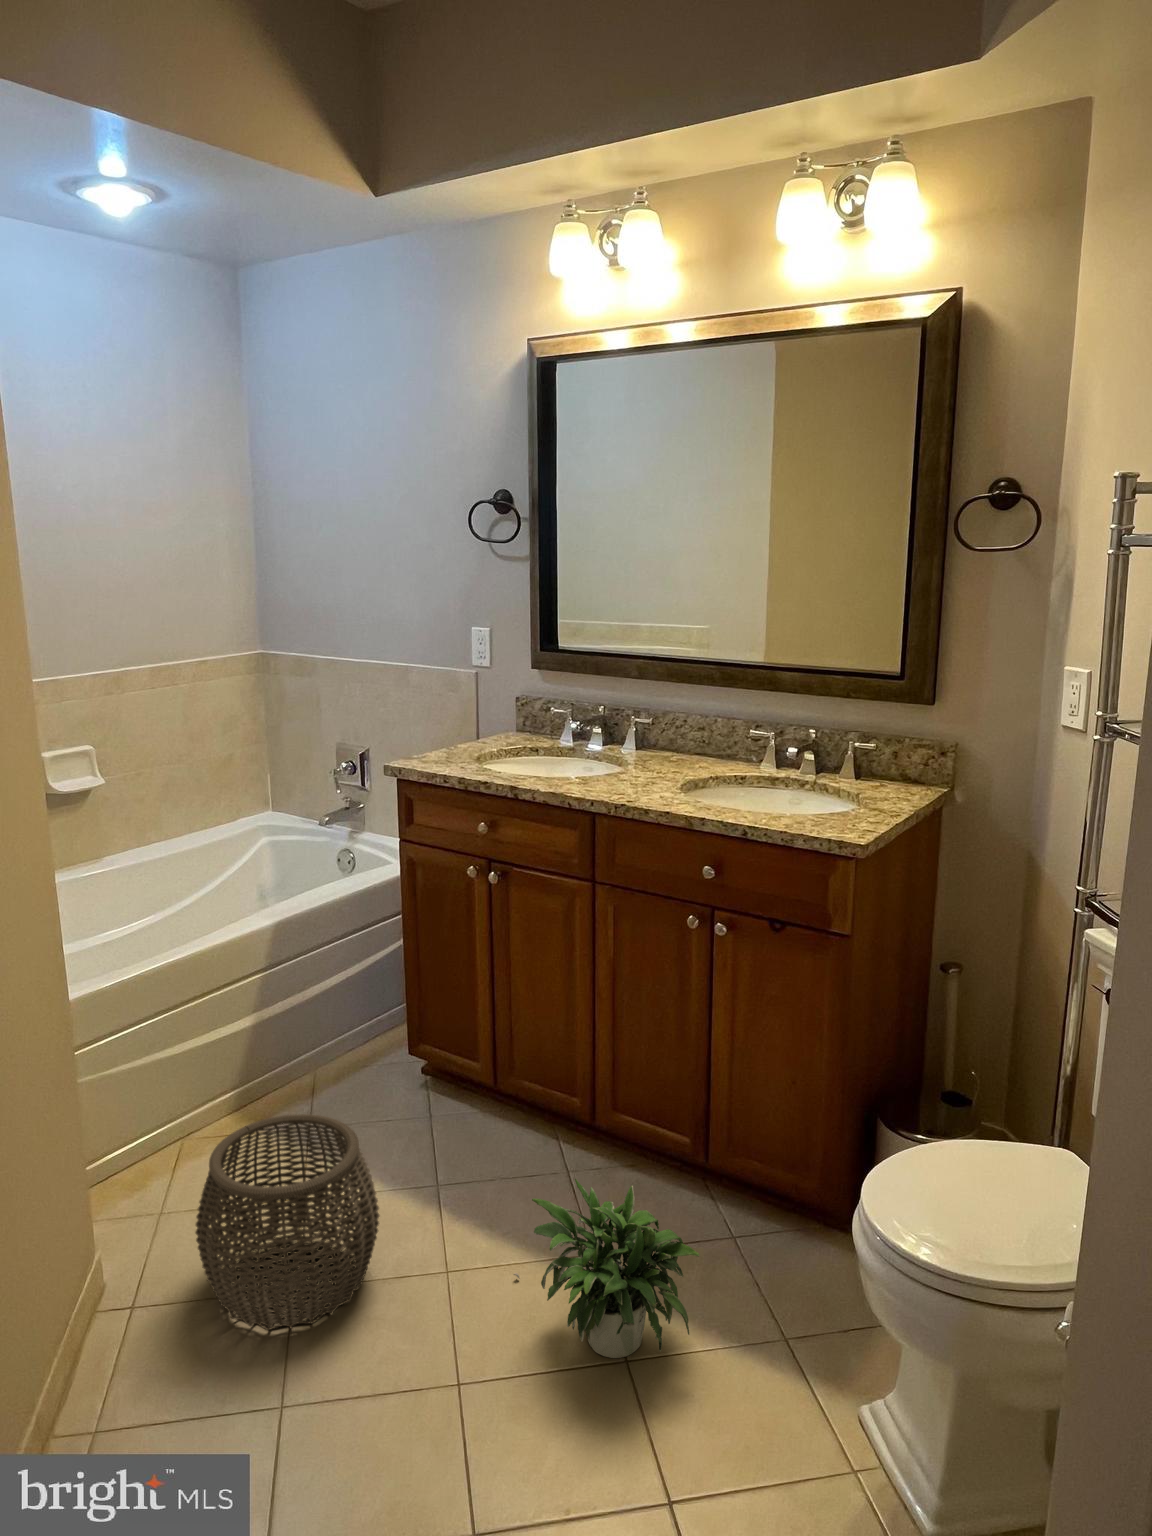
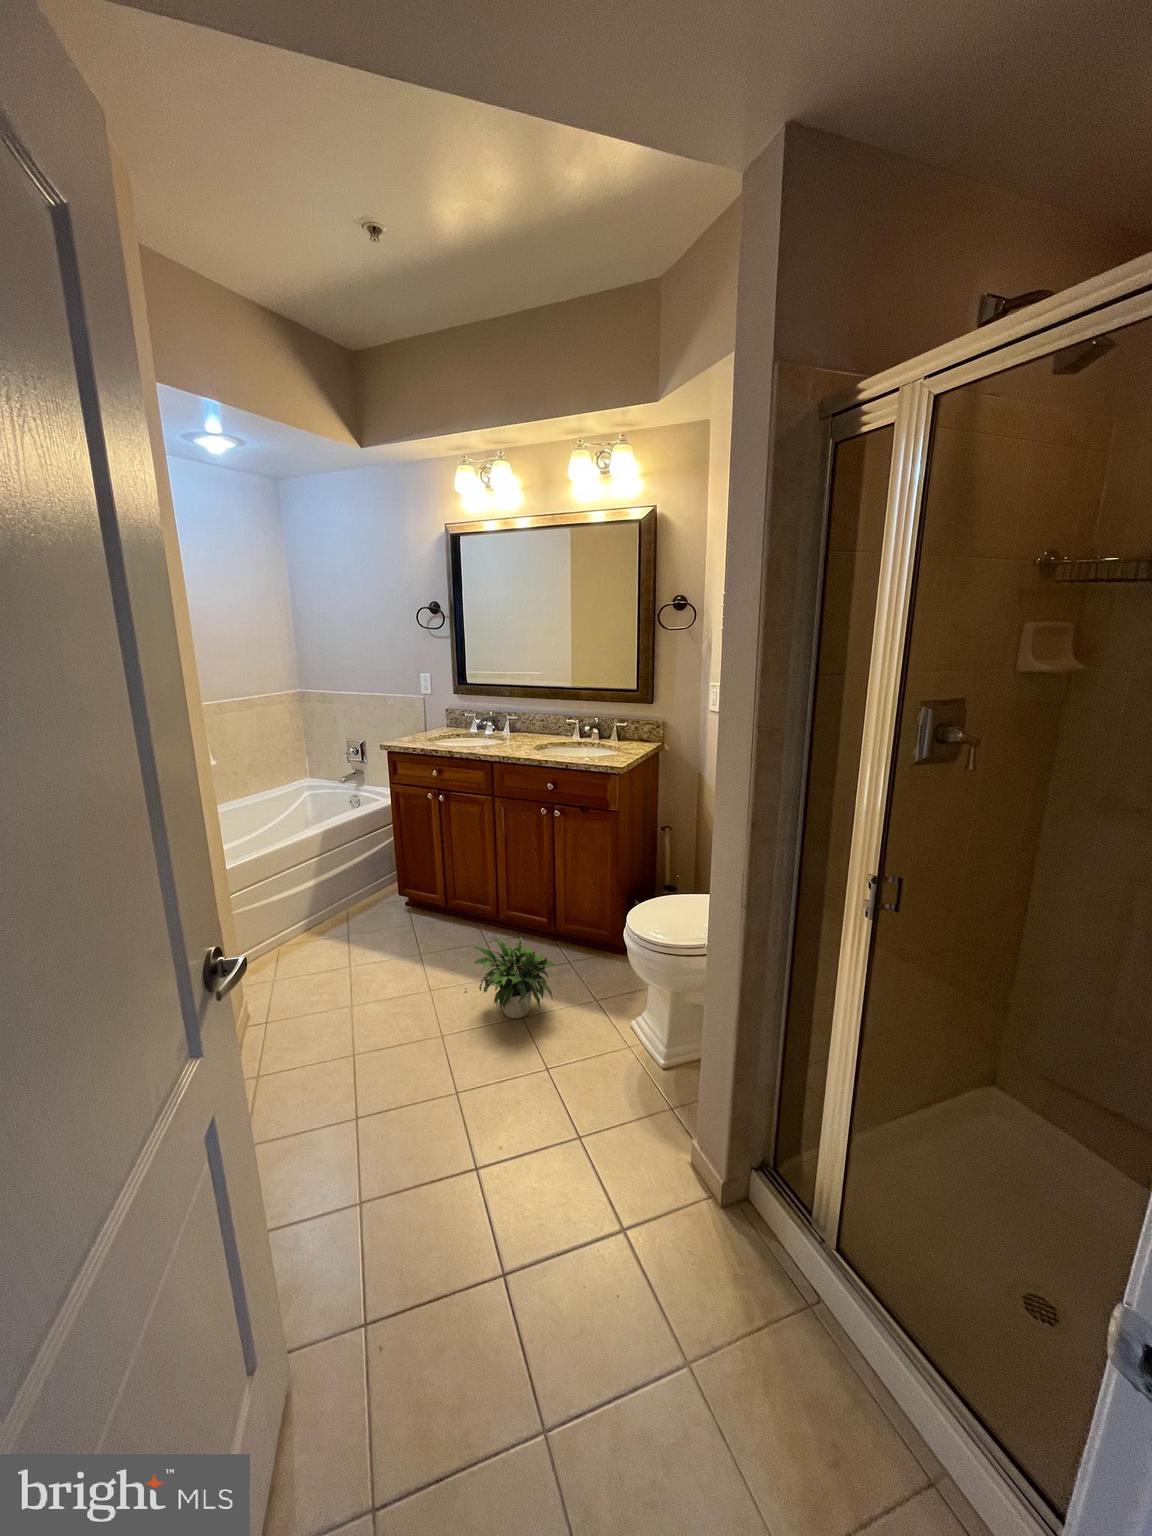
woven basket: present [195,1114,380,1330] -> none [298,920,395,1026]

